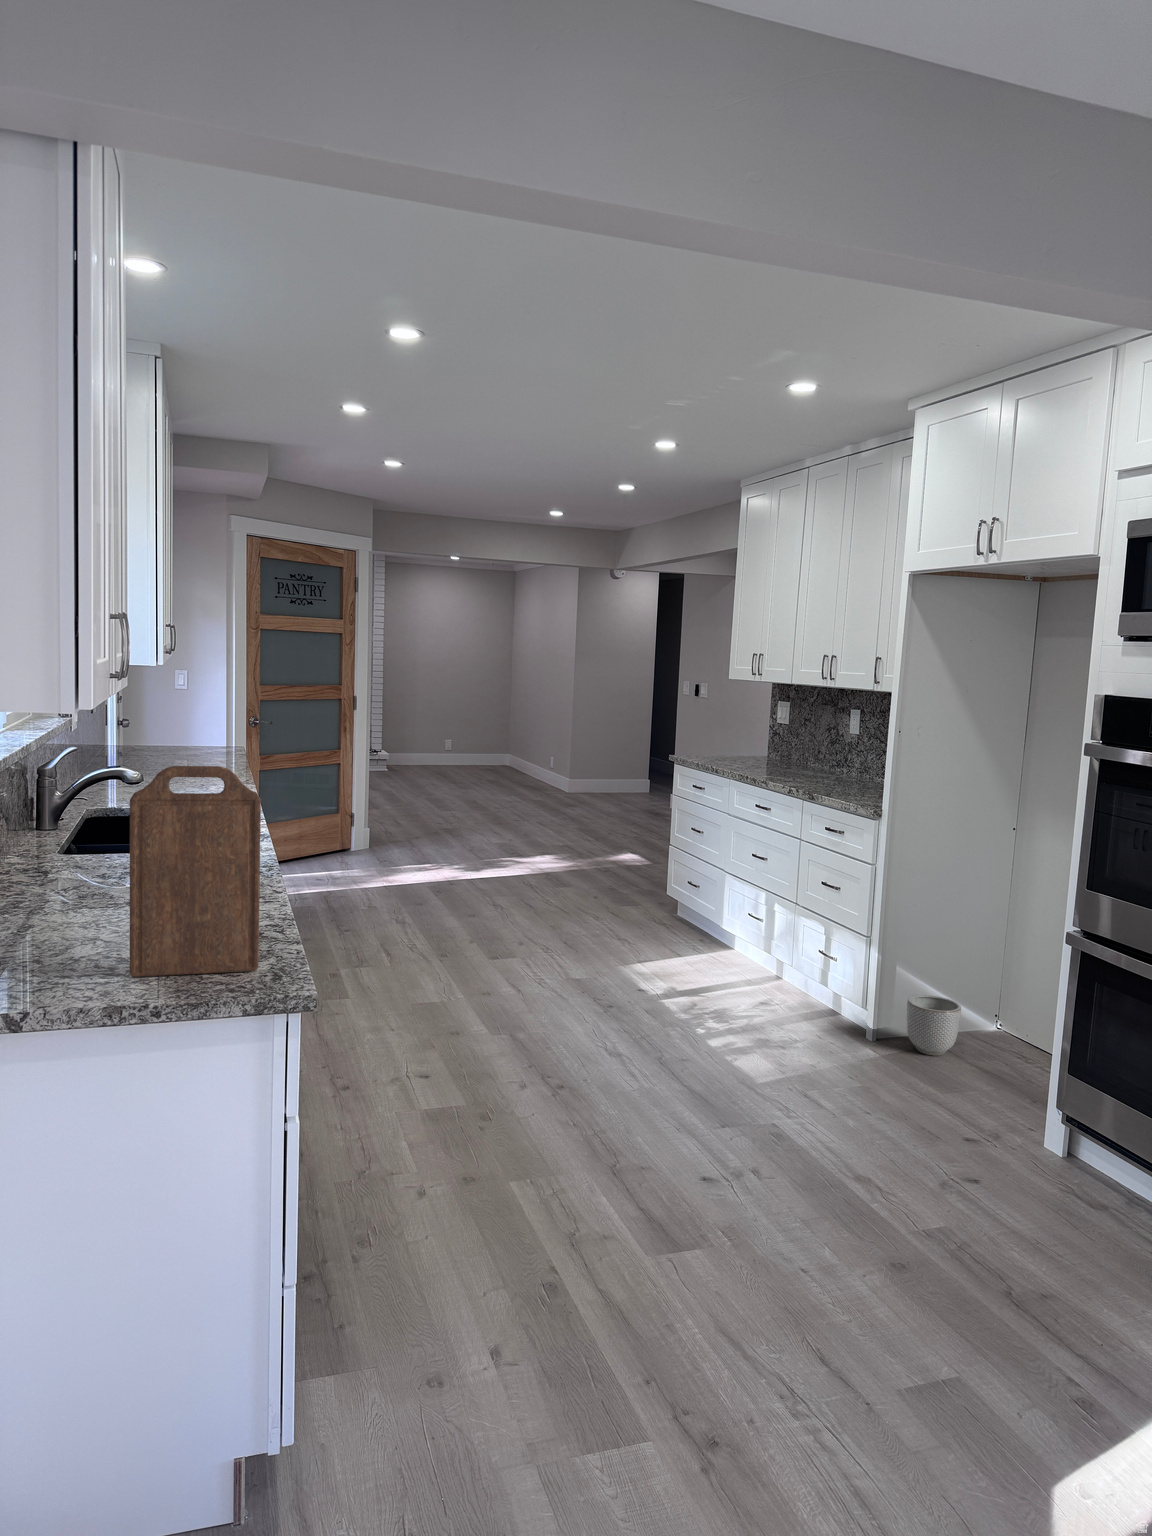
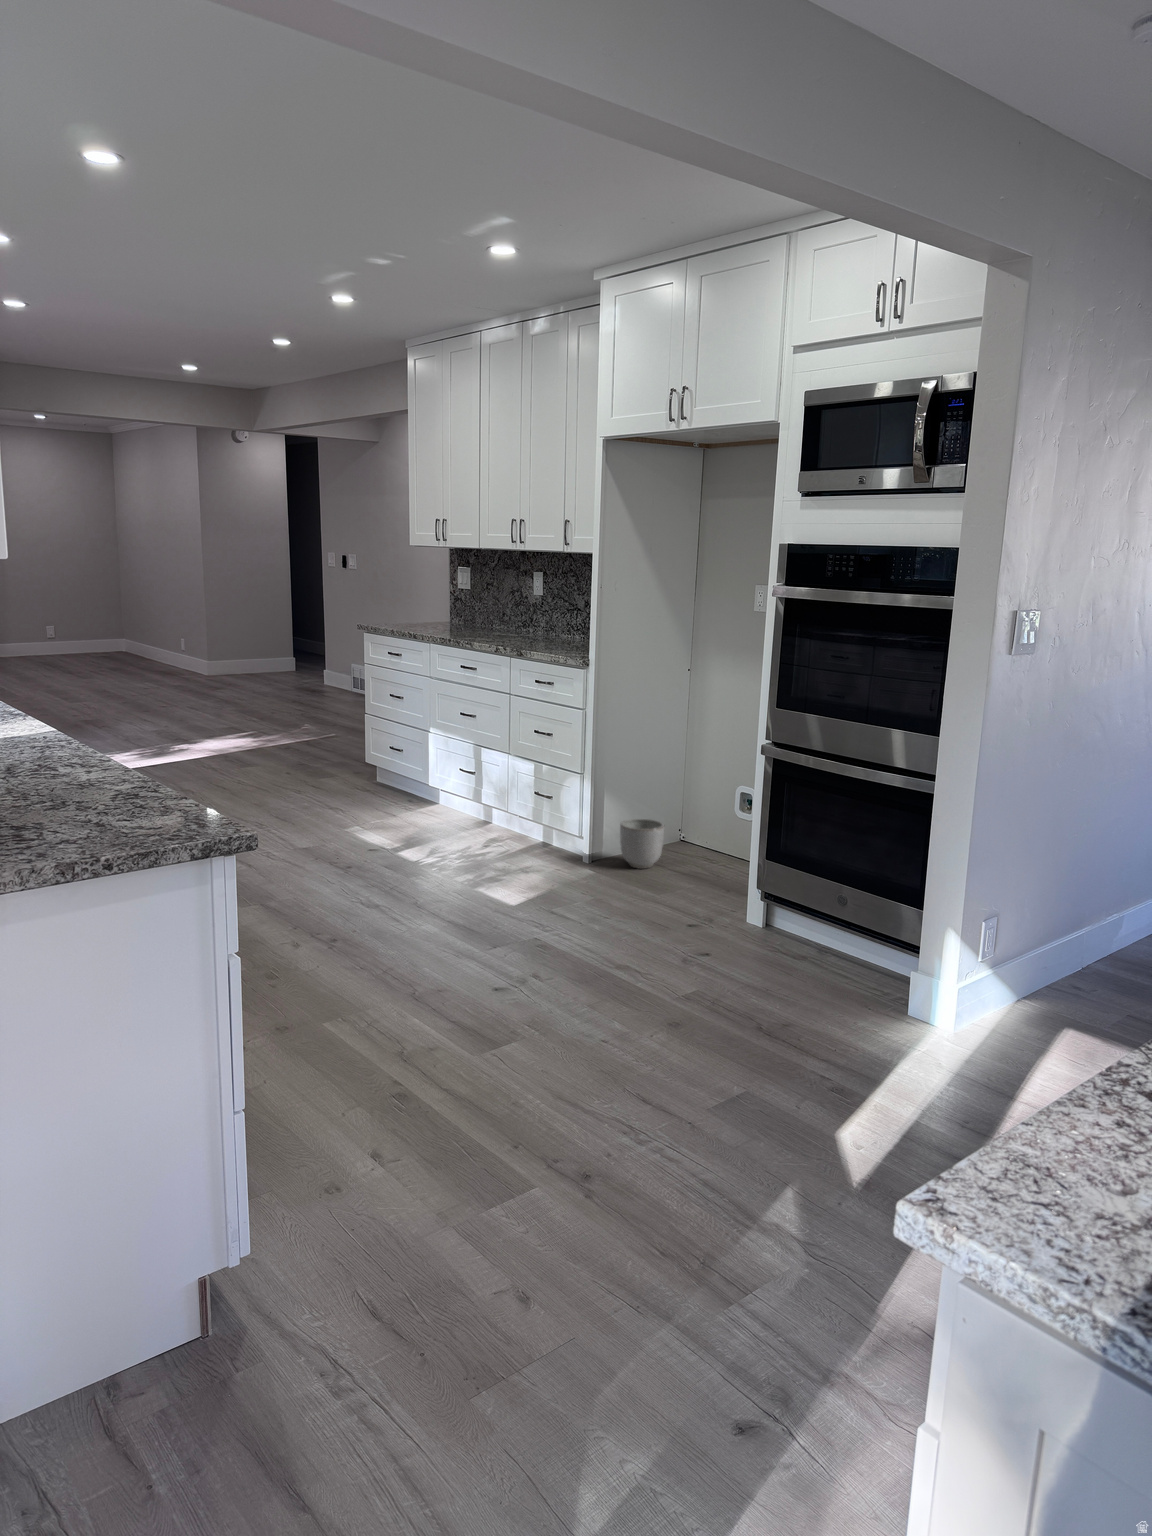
cutting board: present [130,766,261,977] -> none [35,623,175,840]

